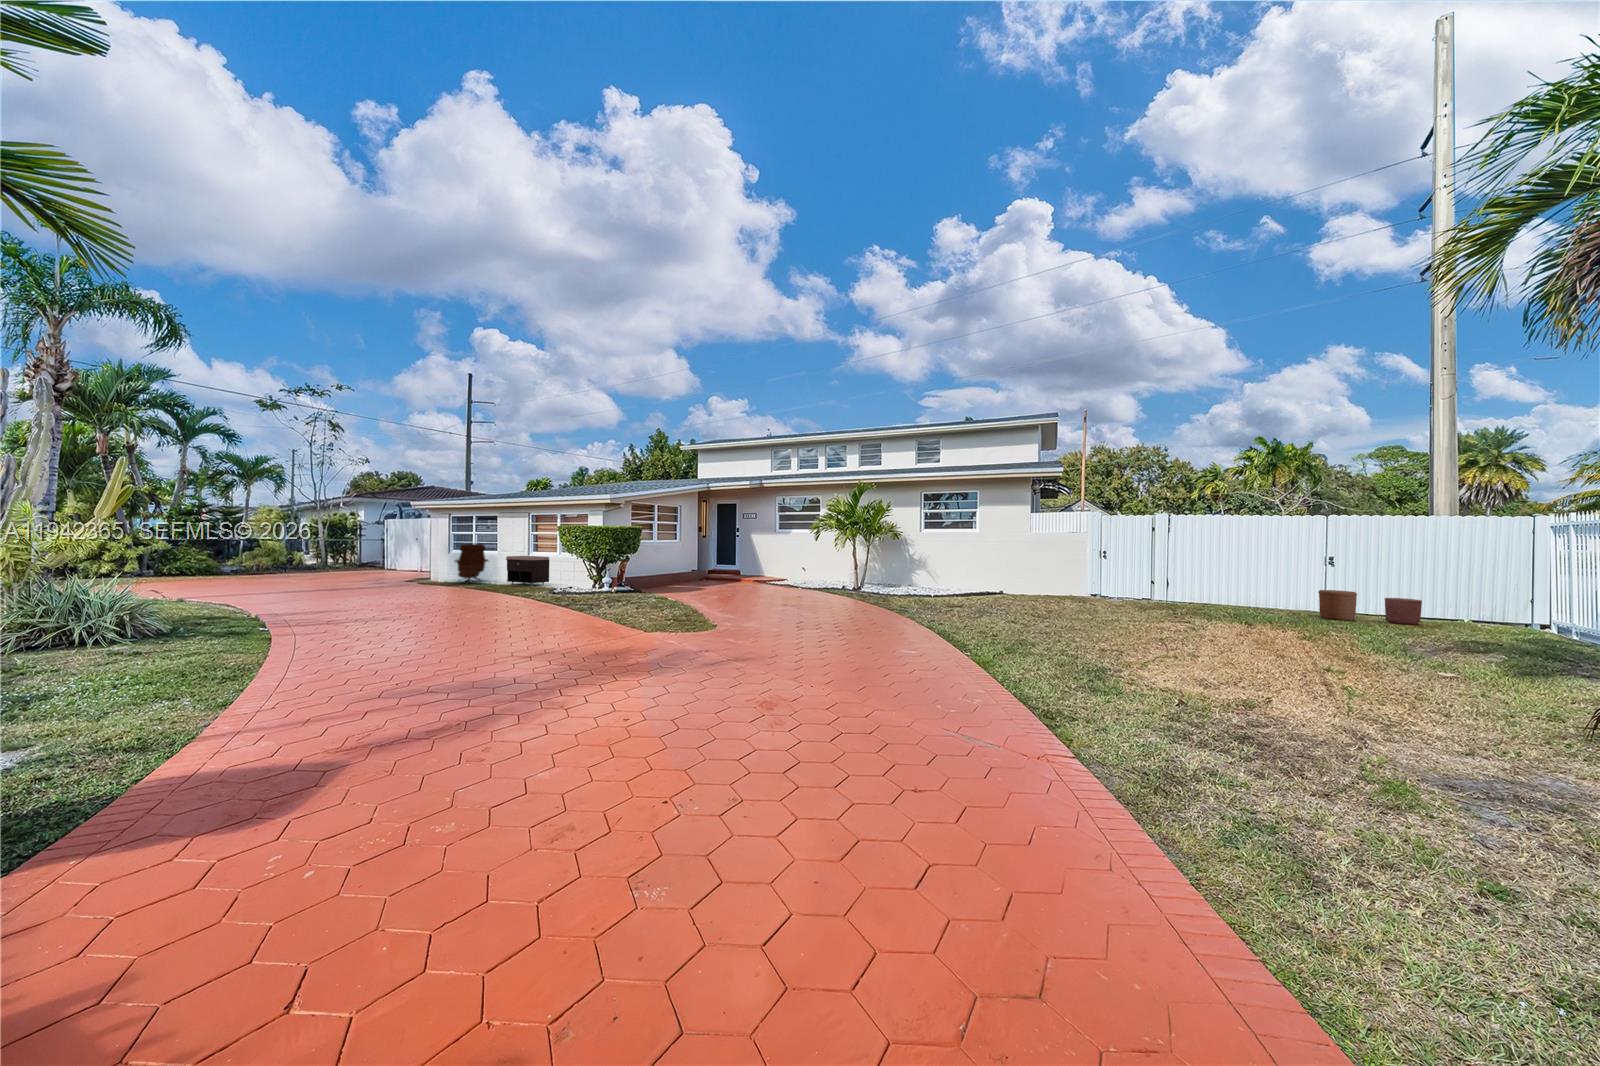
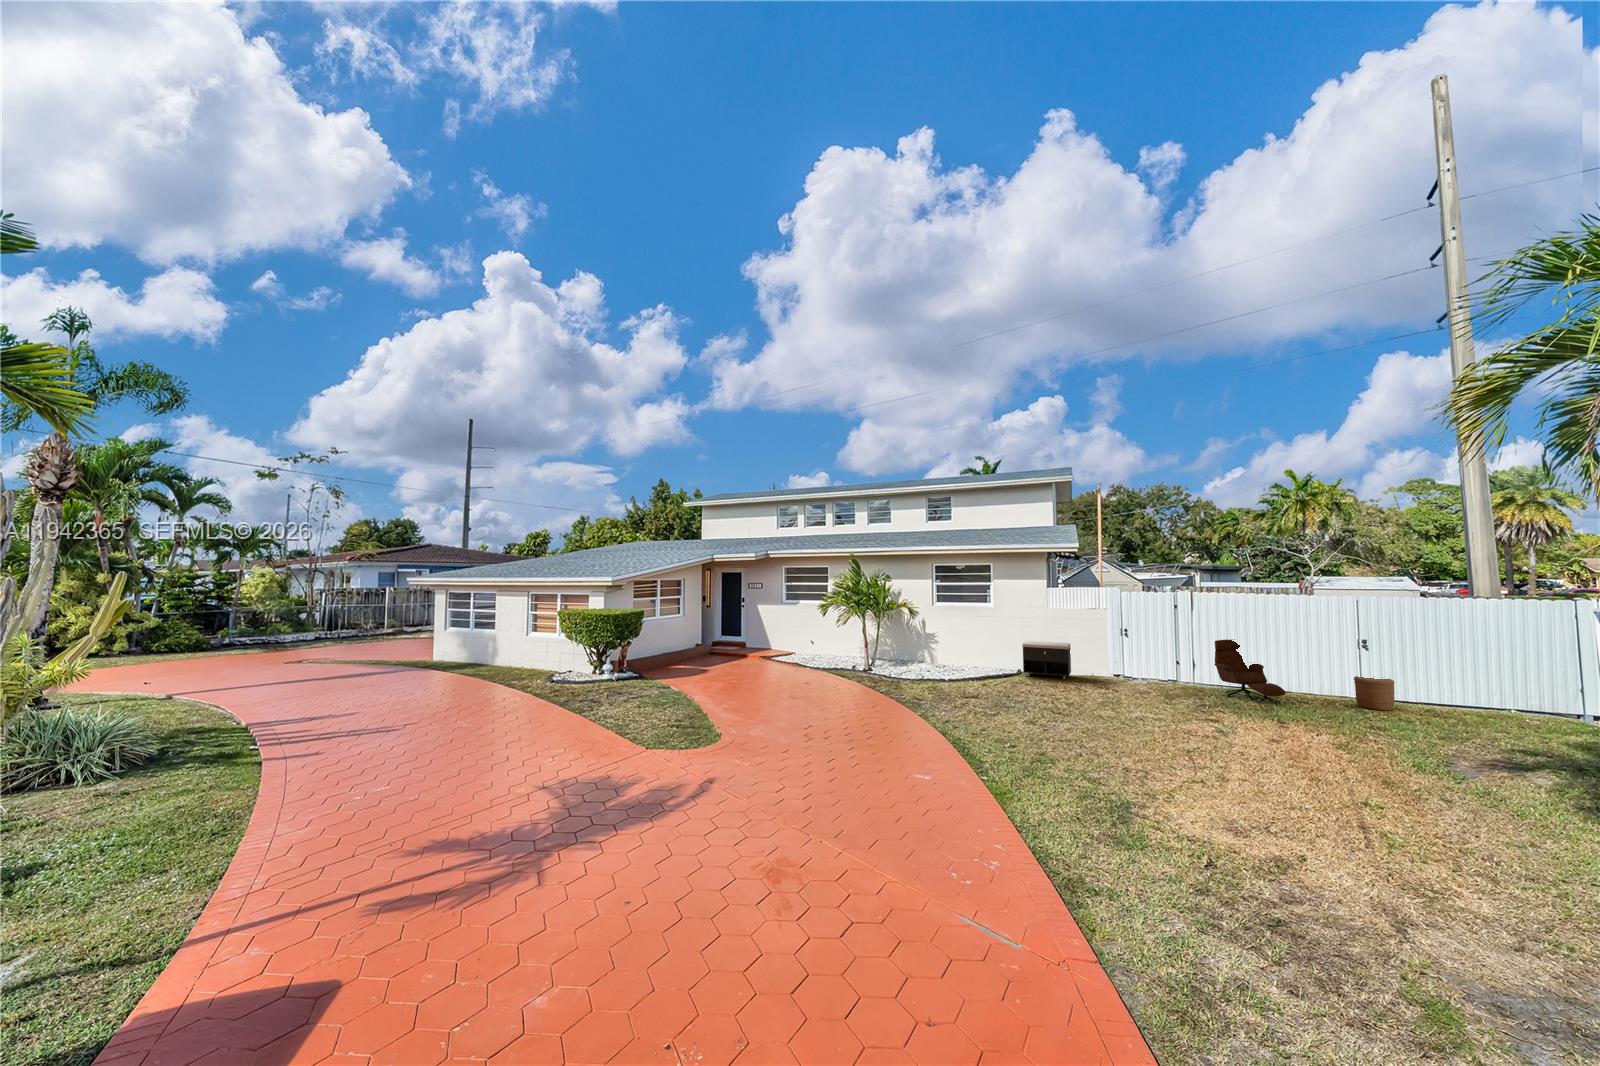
lounge chair: present [455,543,488,582] -> present [1214,639,1286,705]
storage bench: present [506,556,549,586] -> present [1022,641,1071,679]
planter: present [1385,598,1422,624] -> none [1424,686,1463,716]

